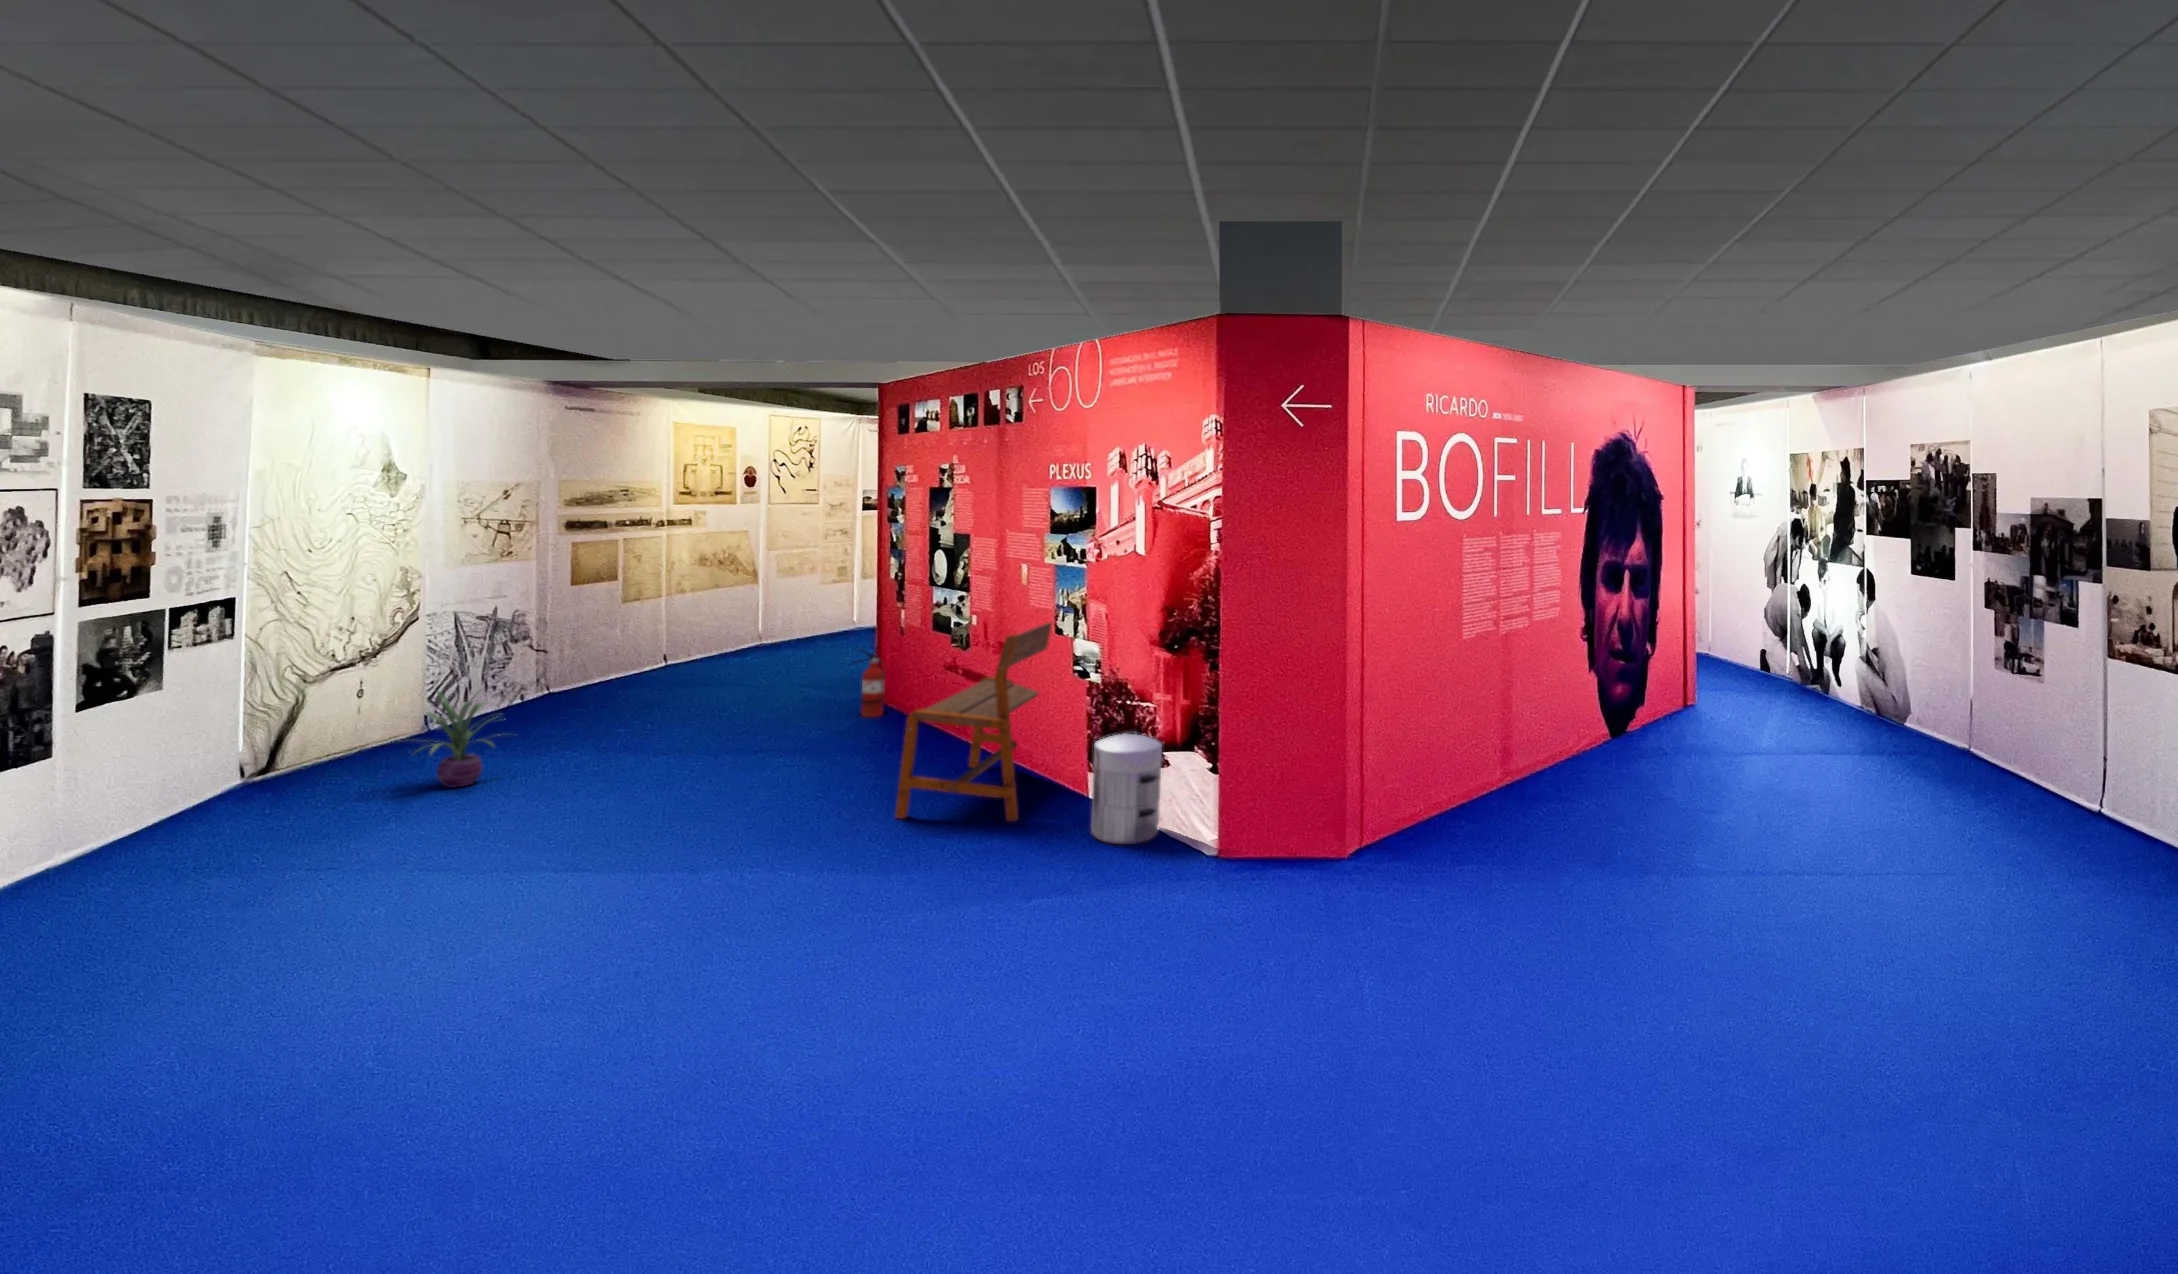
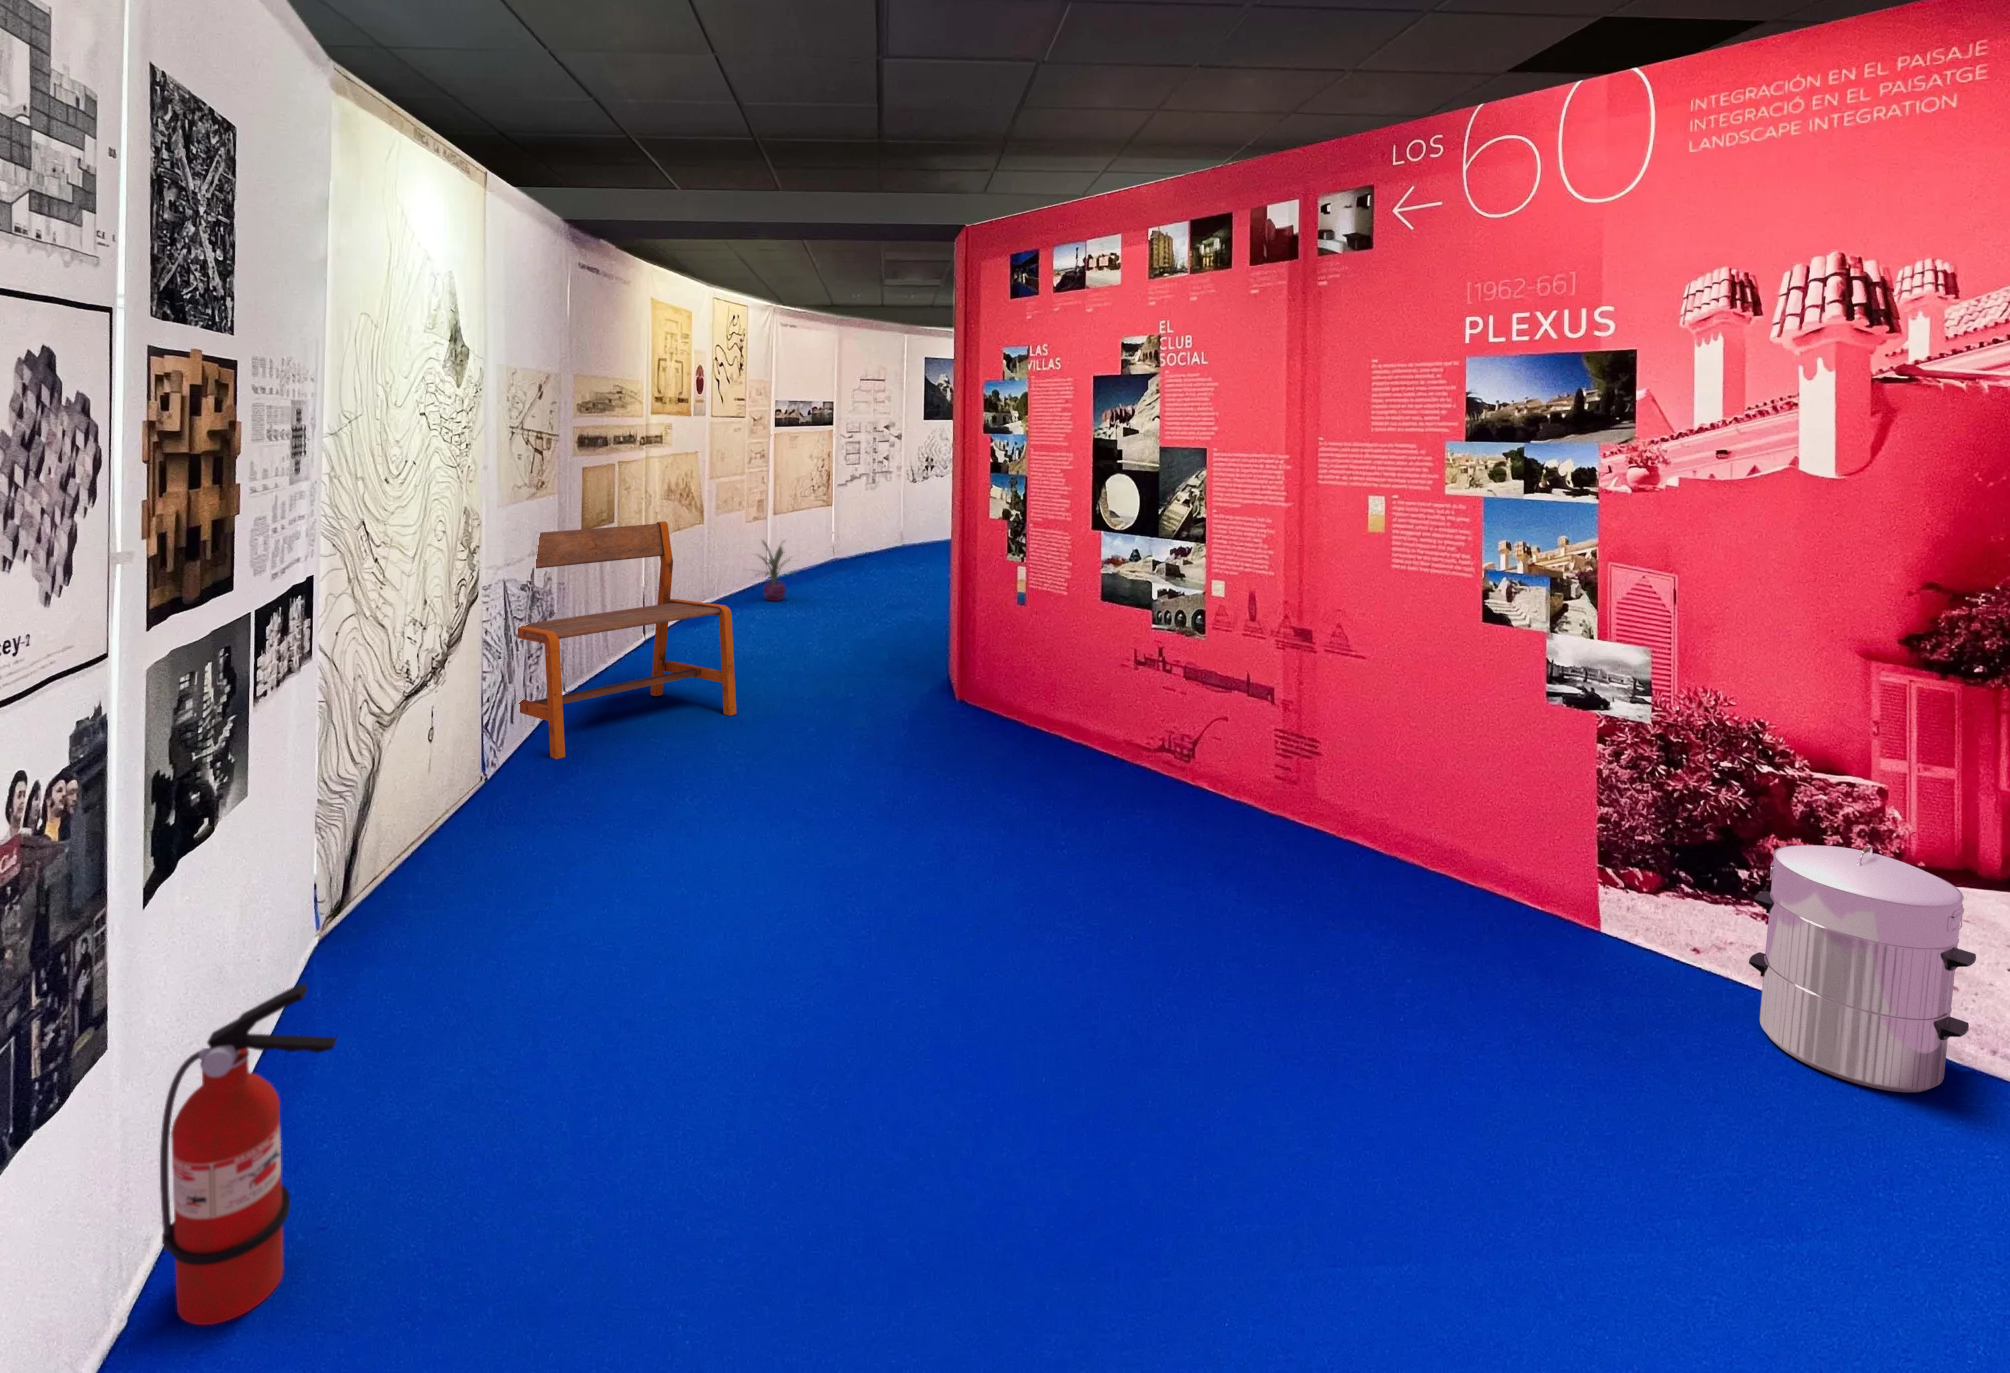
bench: present [895,622,1052,821] -> present [518,521,736,759]
fire extinguisher: present [854,650,885,717] -> present [160,983,337,1325]
decorative plant: present [419,689,494,787] -> present [759,540,791,601]

